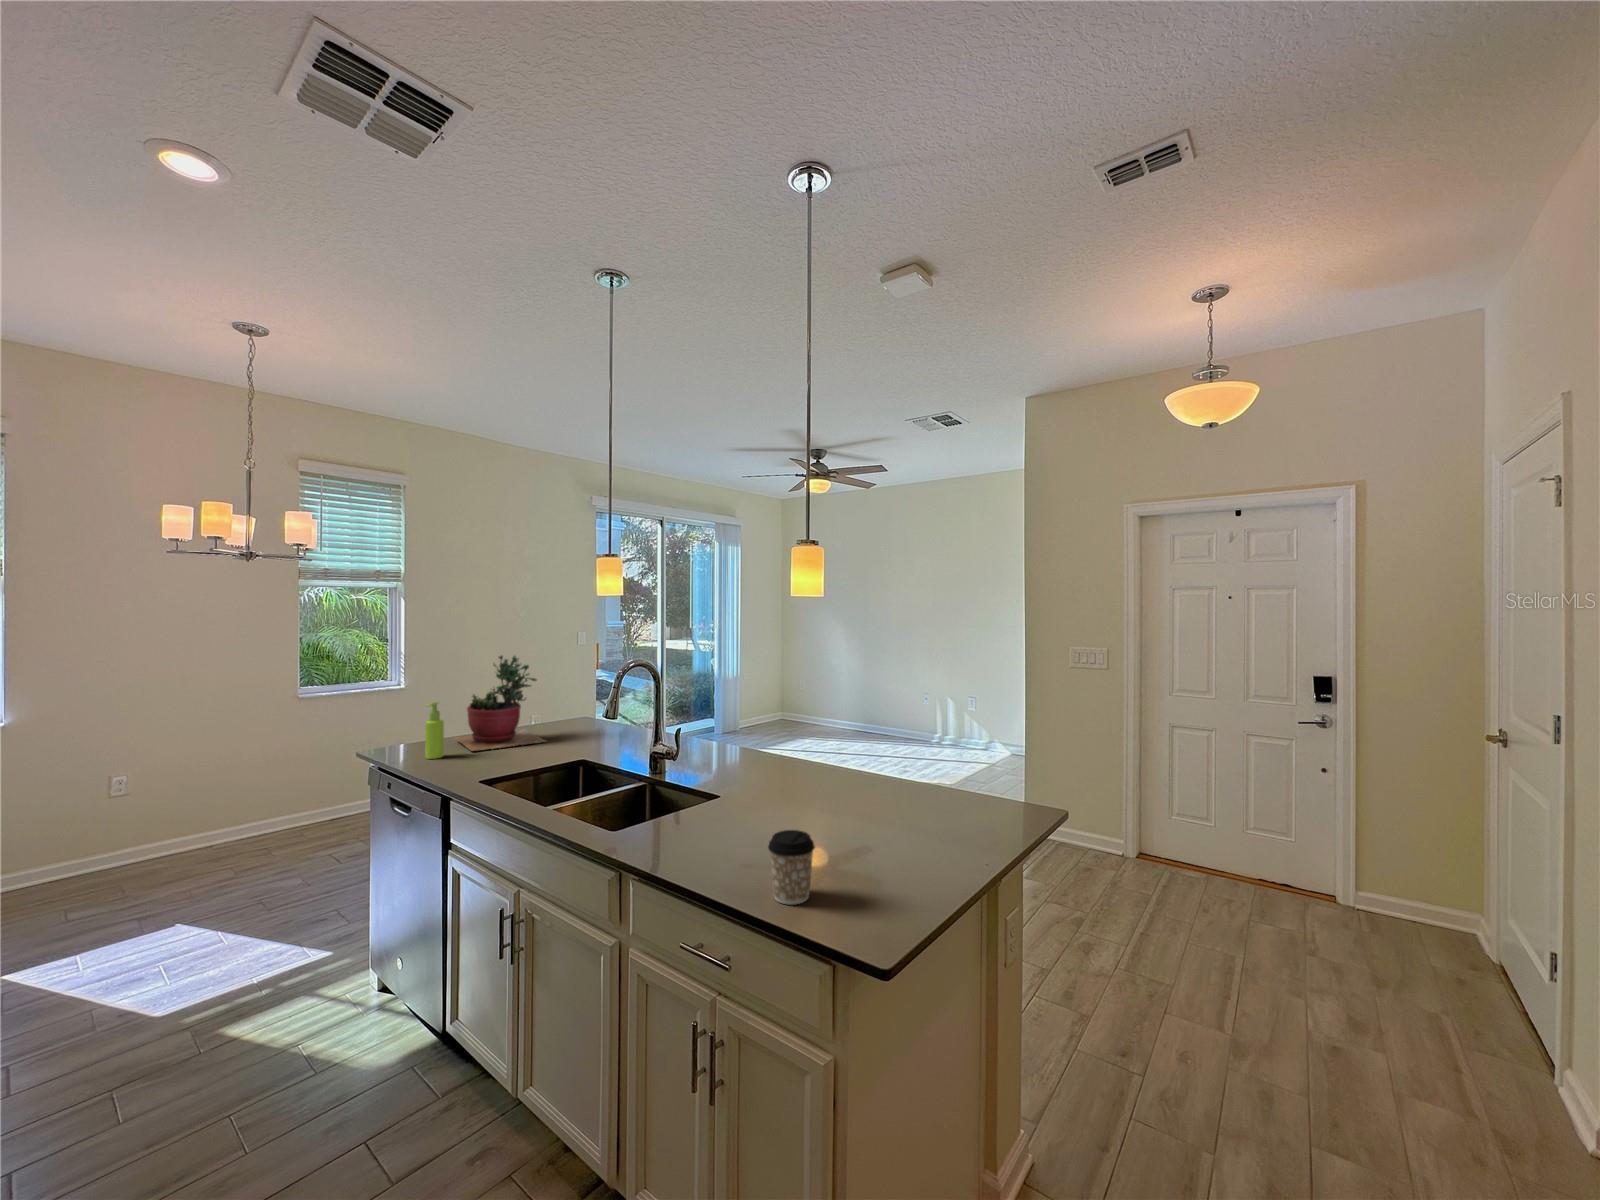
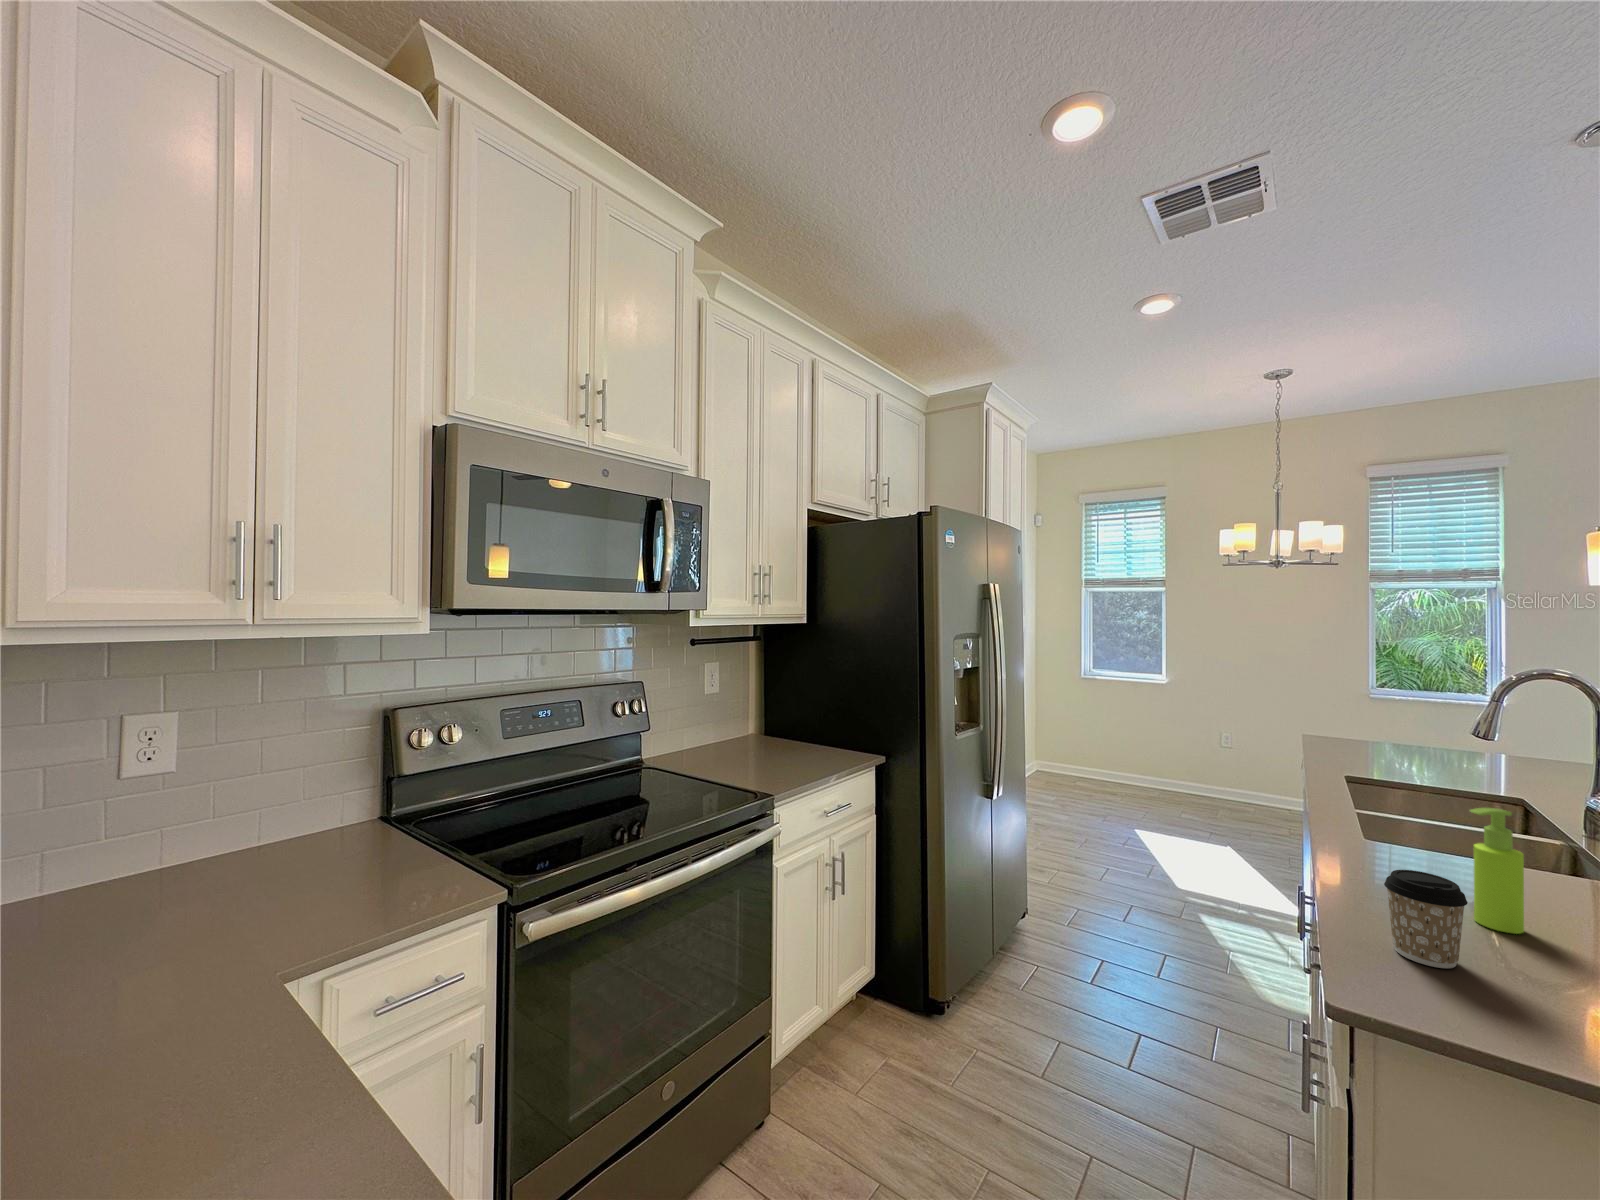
succulent plant: present [456,656,545,751] -> none [1400,660,1522,775]
soap dispenser: present [425,702,444,759] -> present [1470,808,1524,934]

